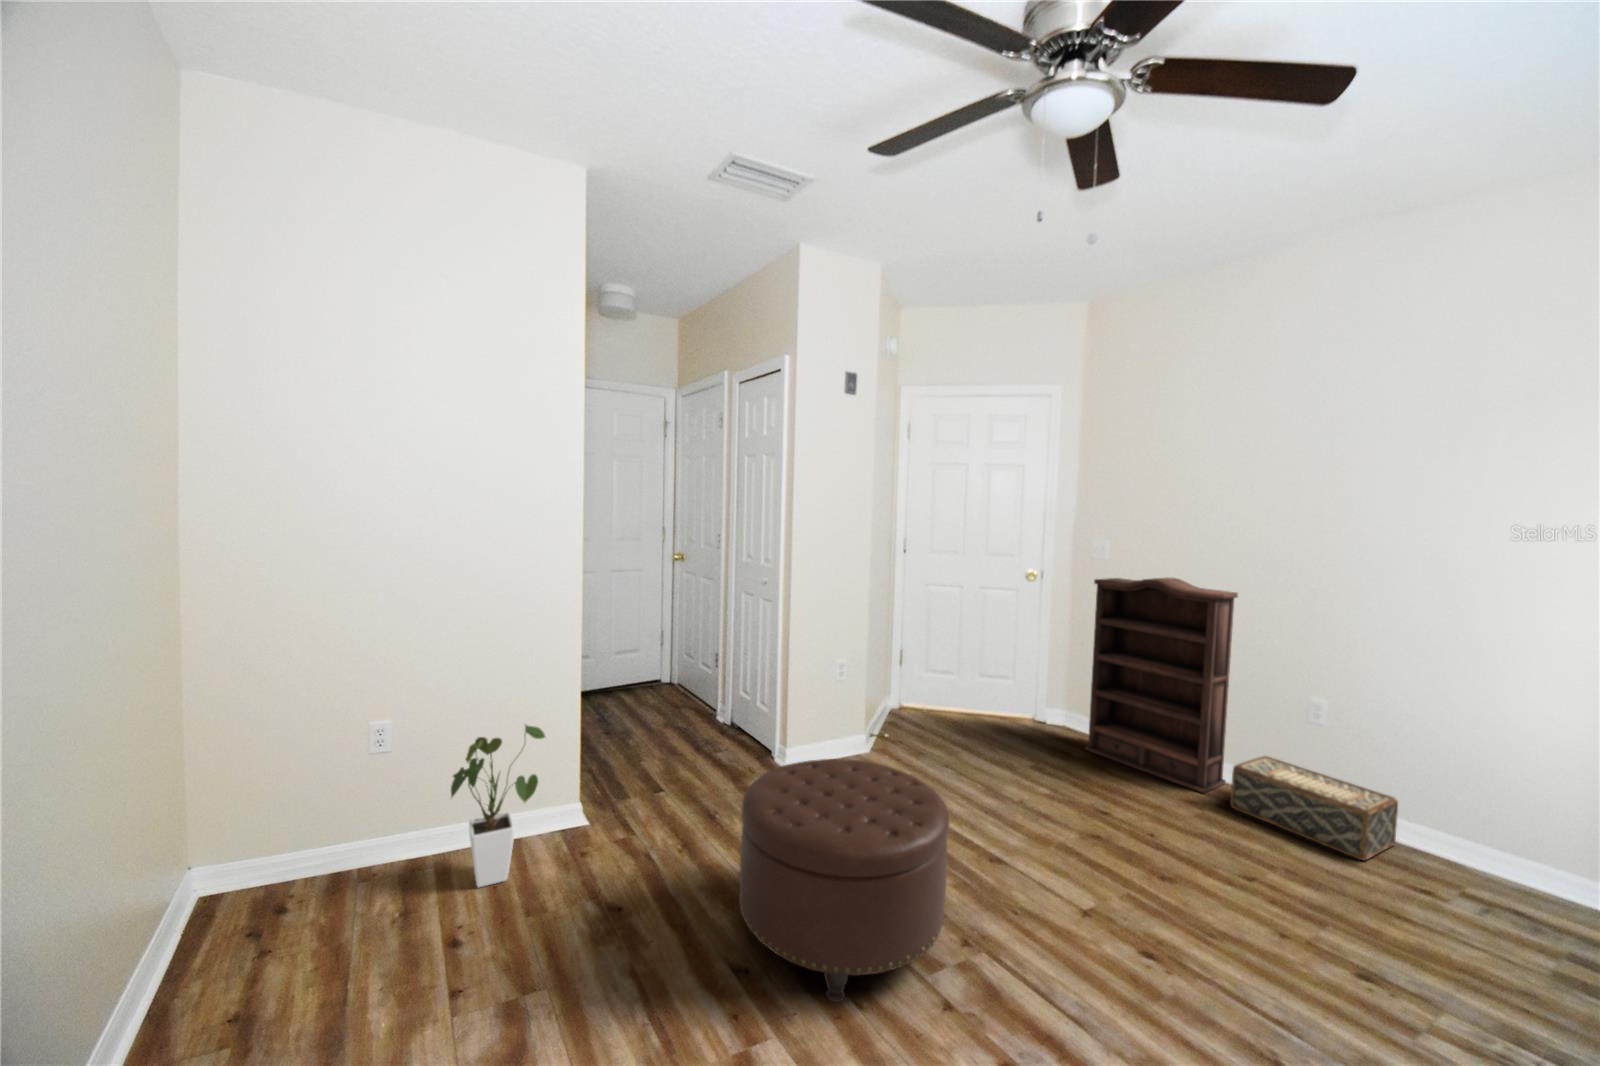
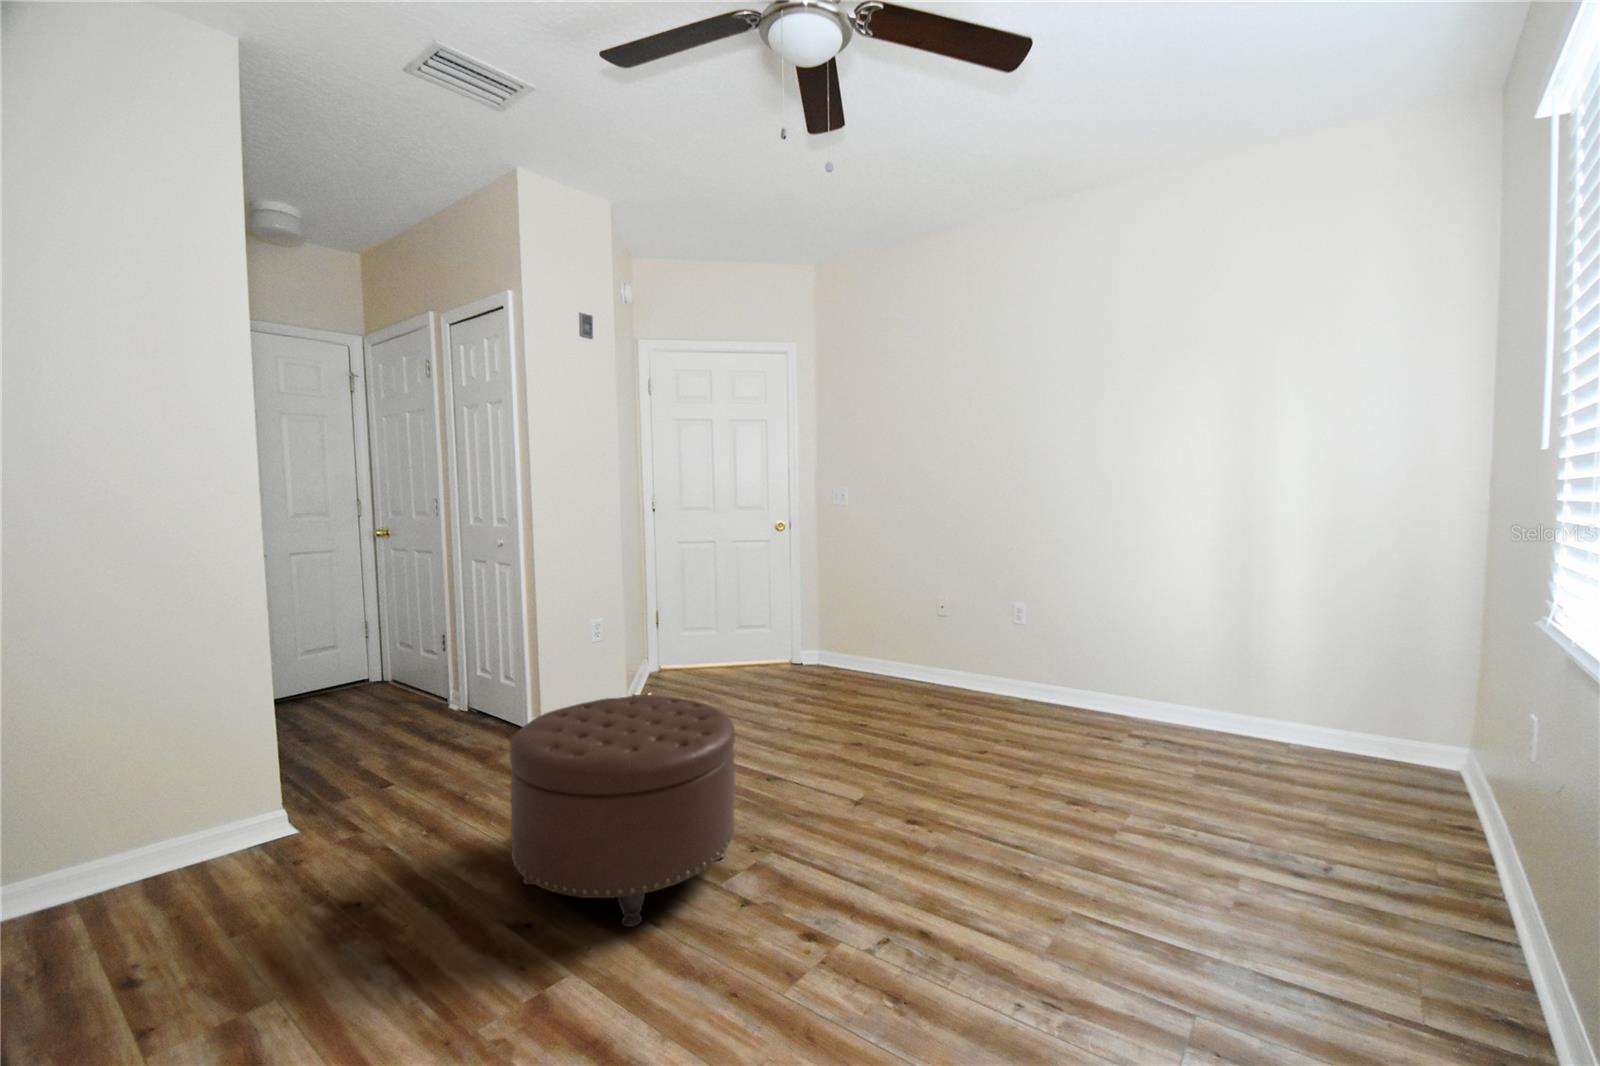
bookshelf: present [1085,577,1238,793] -> none [841,514,957,700]
house plant: present [451,725,545,888] -> none [67,714,222,932]
woven basket: present [1231,756,1398,860] -> none [960,660,1073,726]

